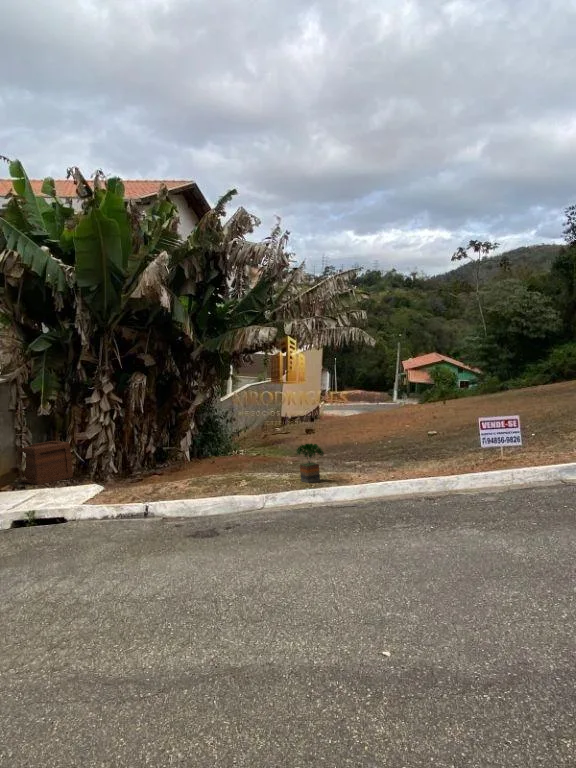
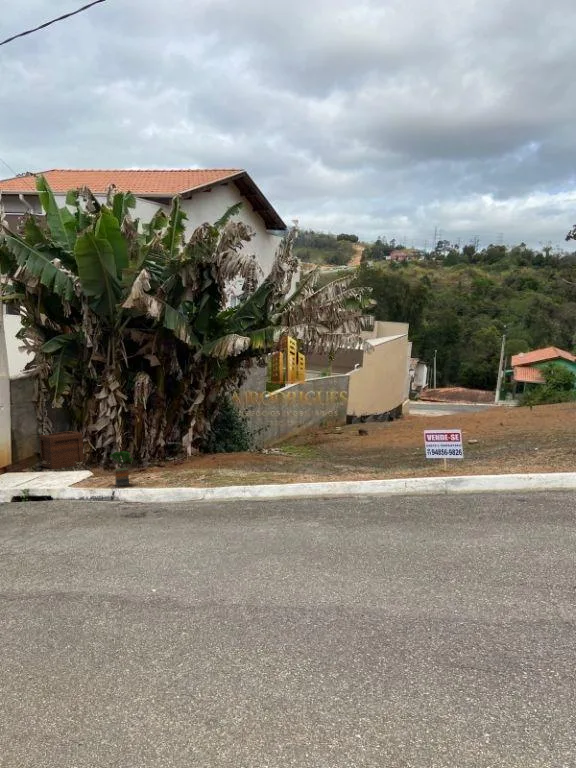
potted tree: present [296,444,324,483] -> present [110,451,133,486]

